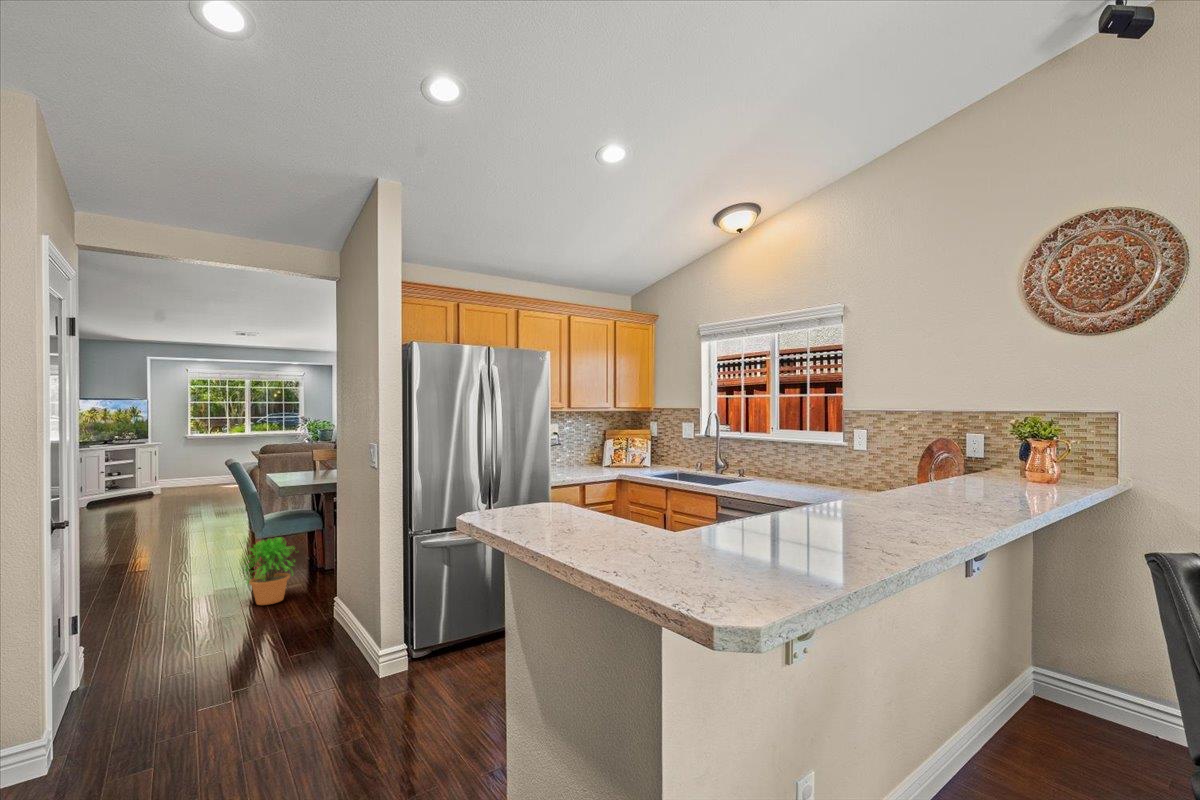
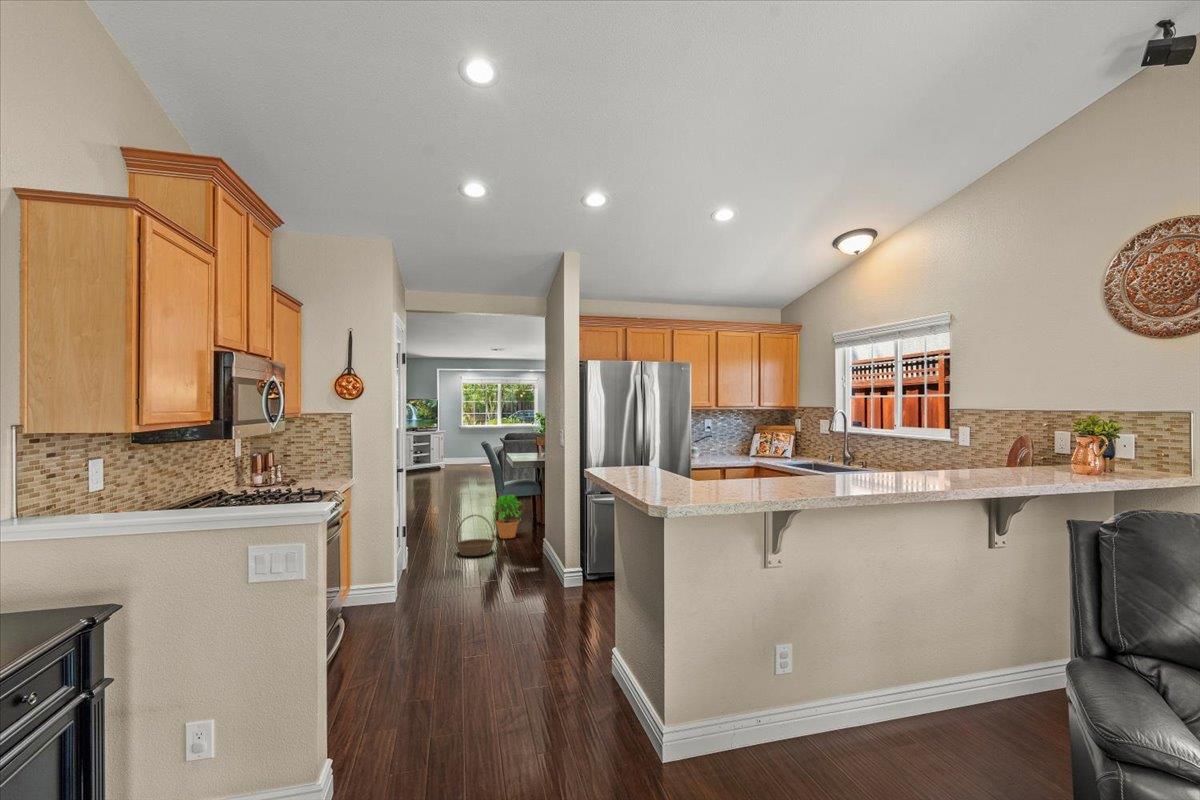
basket: none [175,580,249,650] -> present [456,515,494,556]

